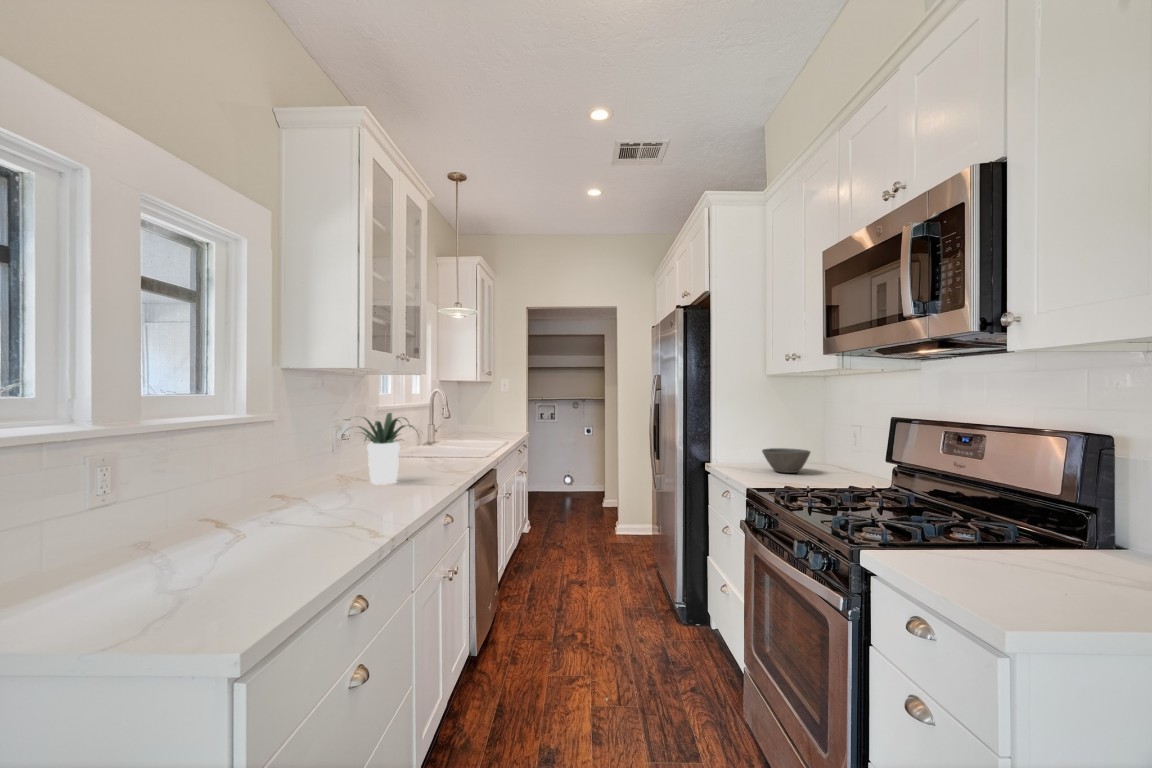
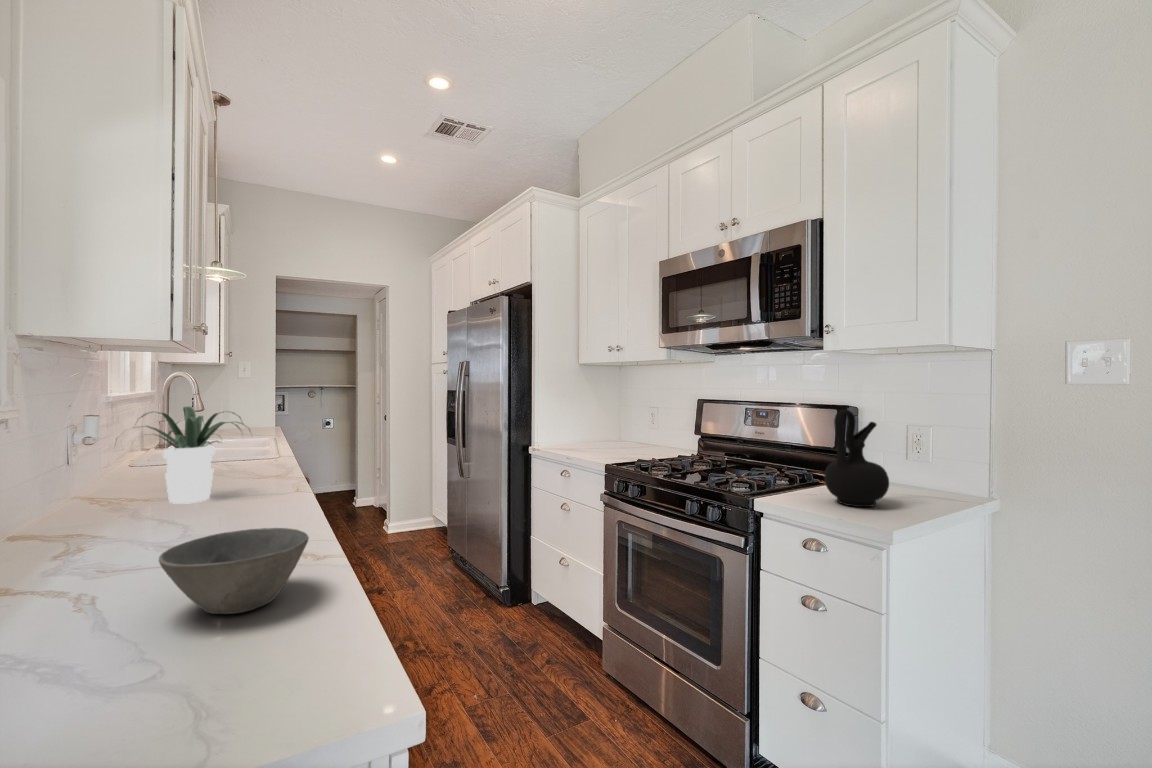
ceramic jug: none [967,437,1082,591] -> present [824,410,889,507]
bowl: present [762,448,810,473] -> present [159,528,309,614]

